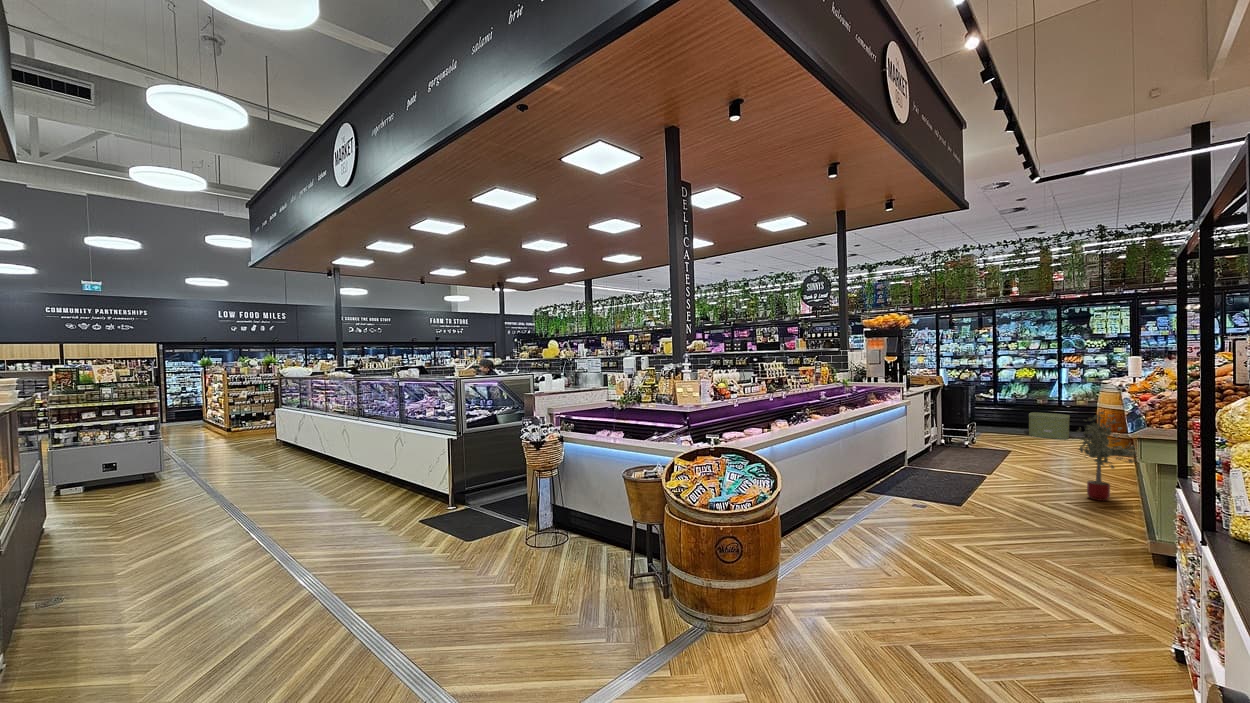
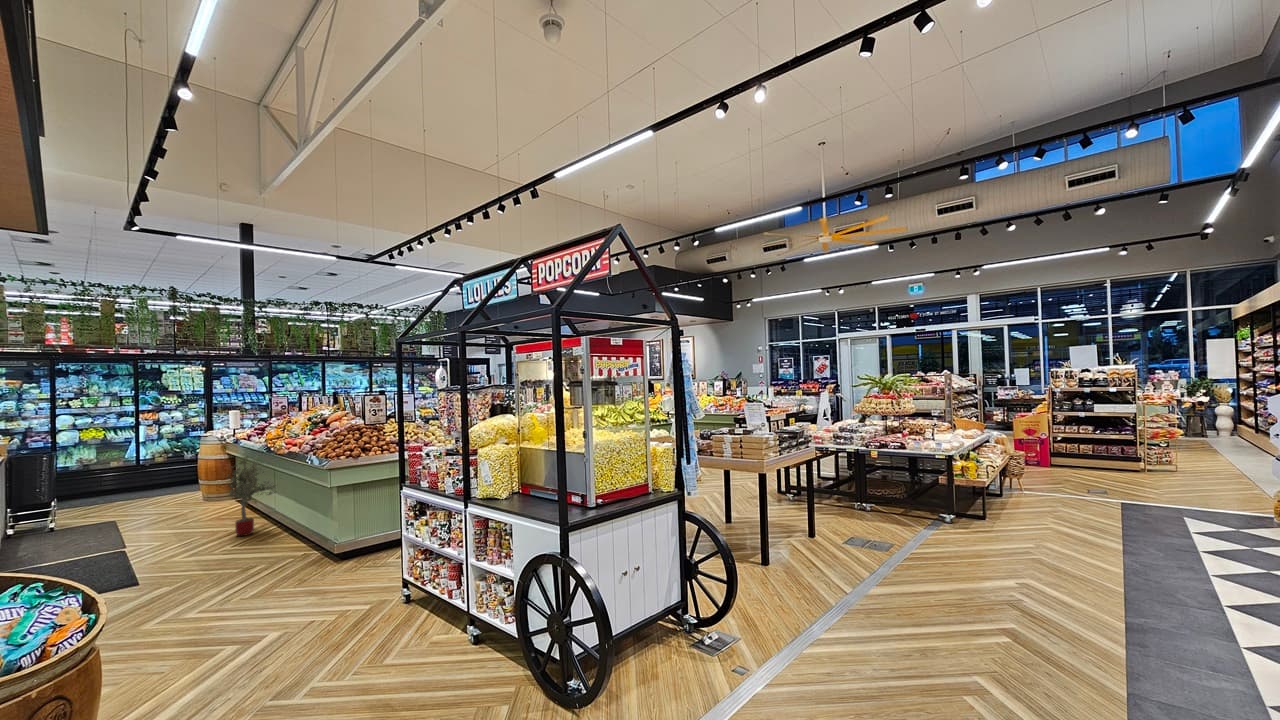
storage box: present [1029,412,1070,439] -> none [105,473,153,503]

